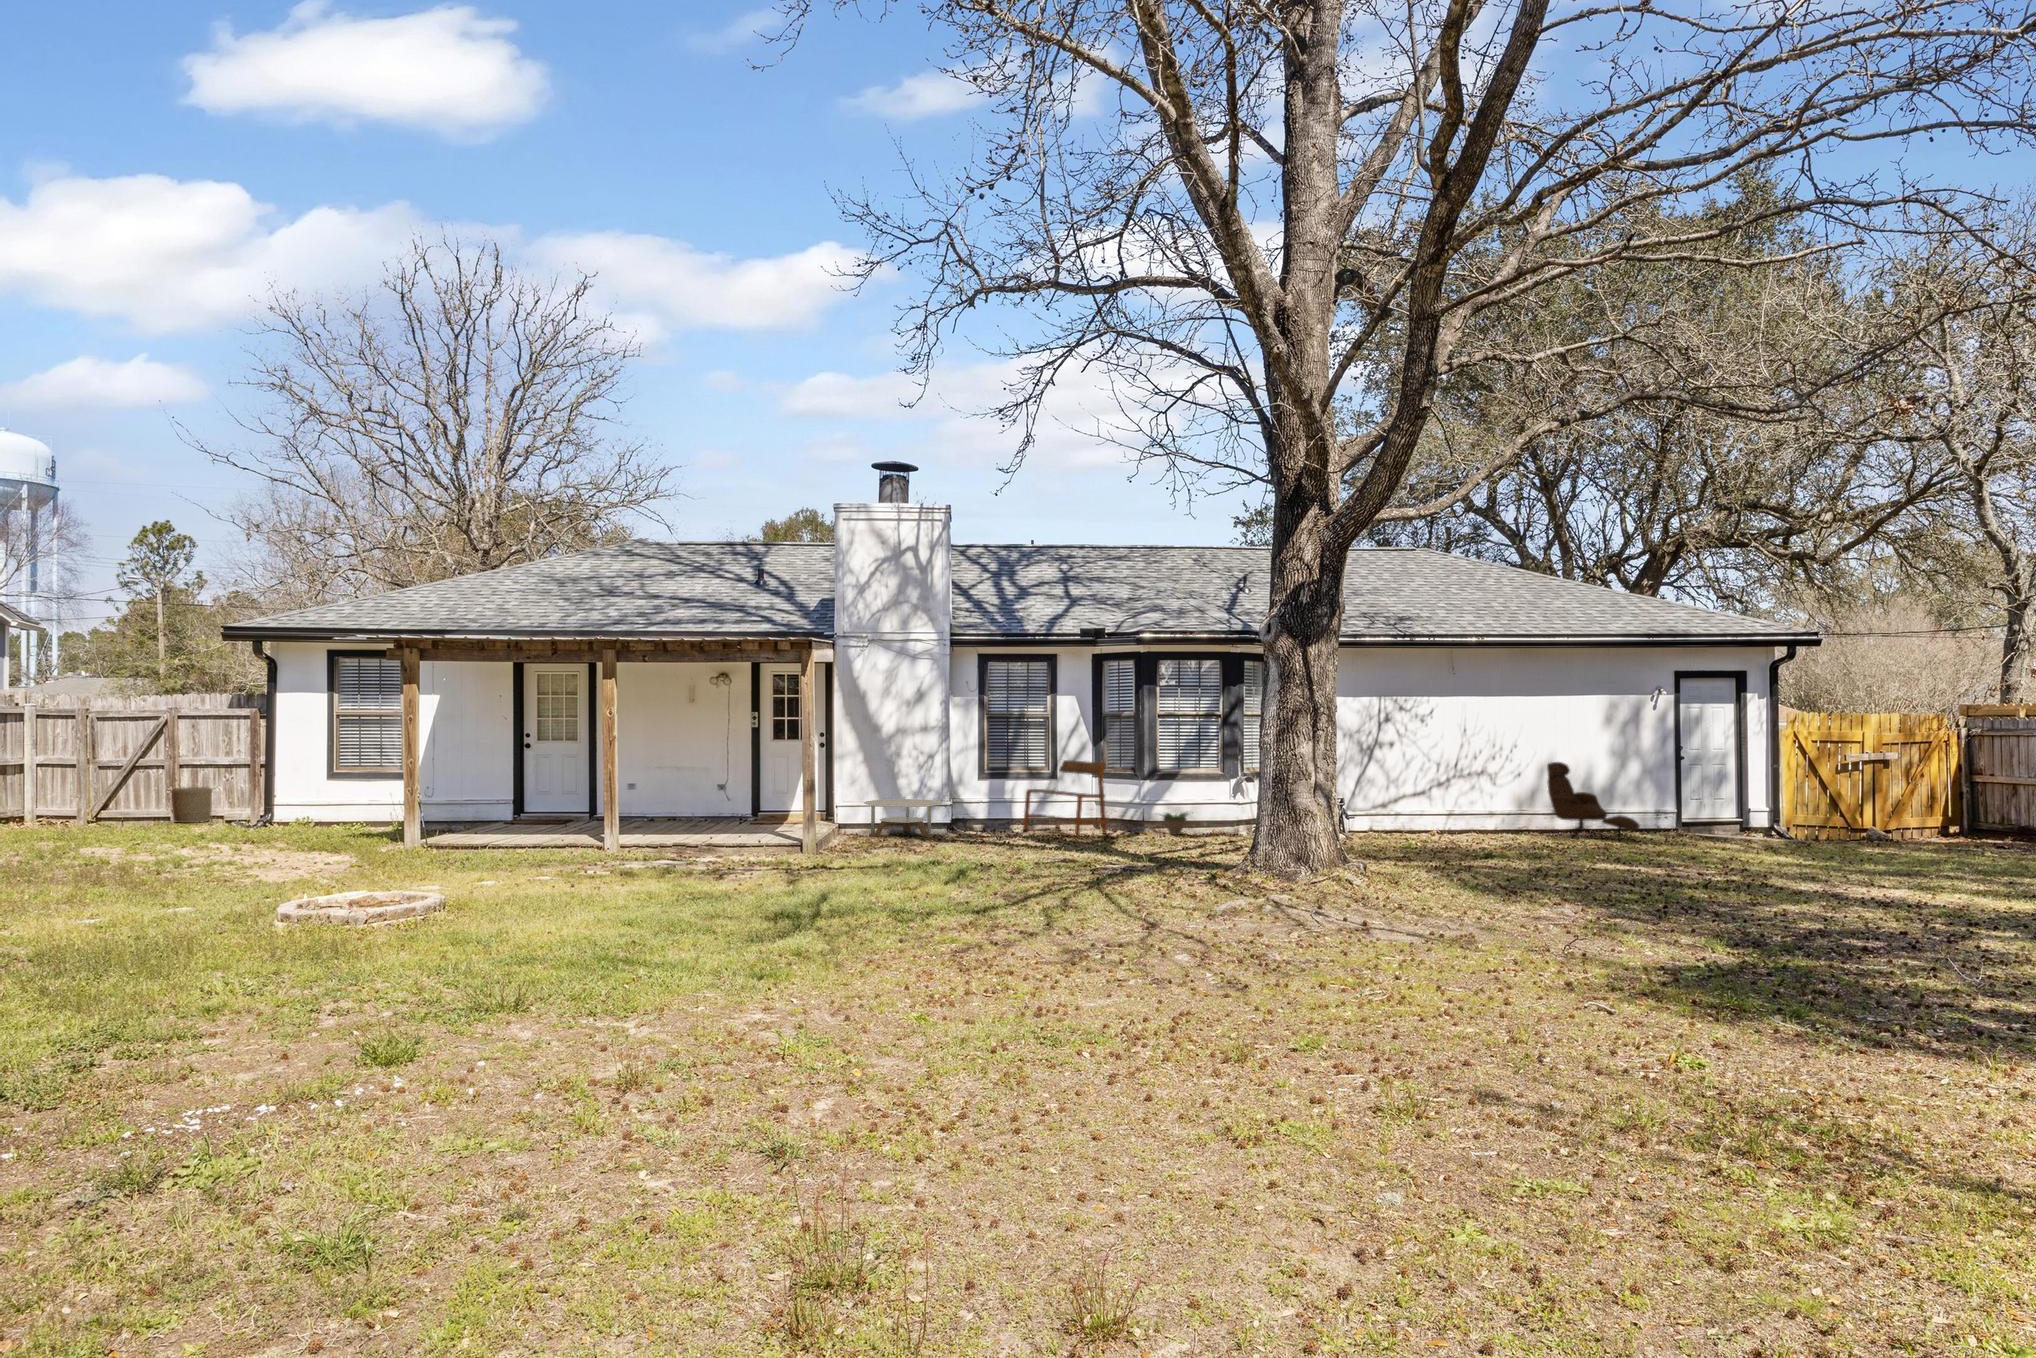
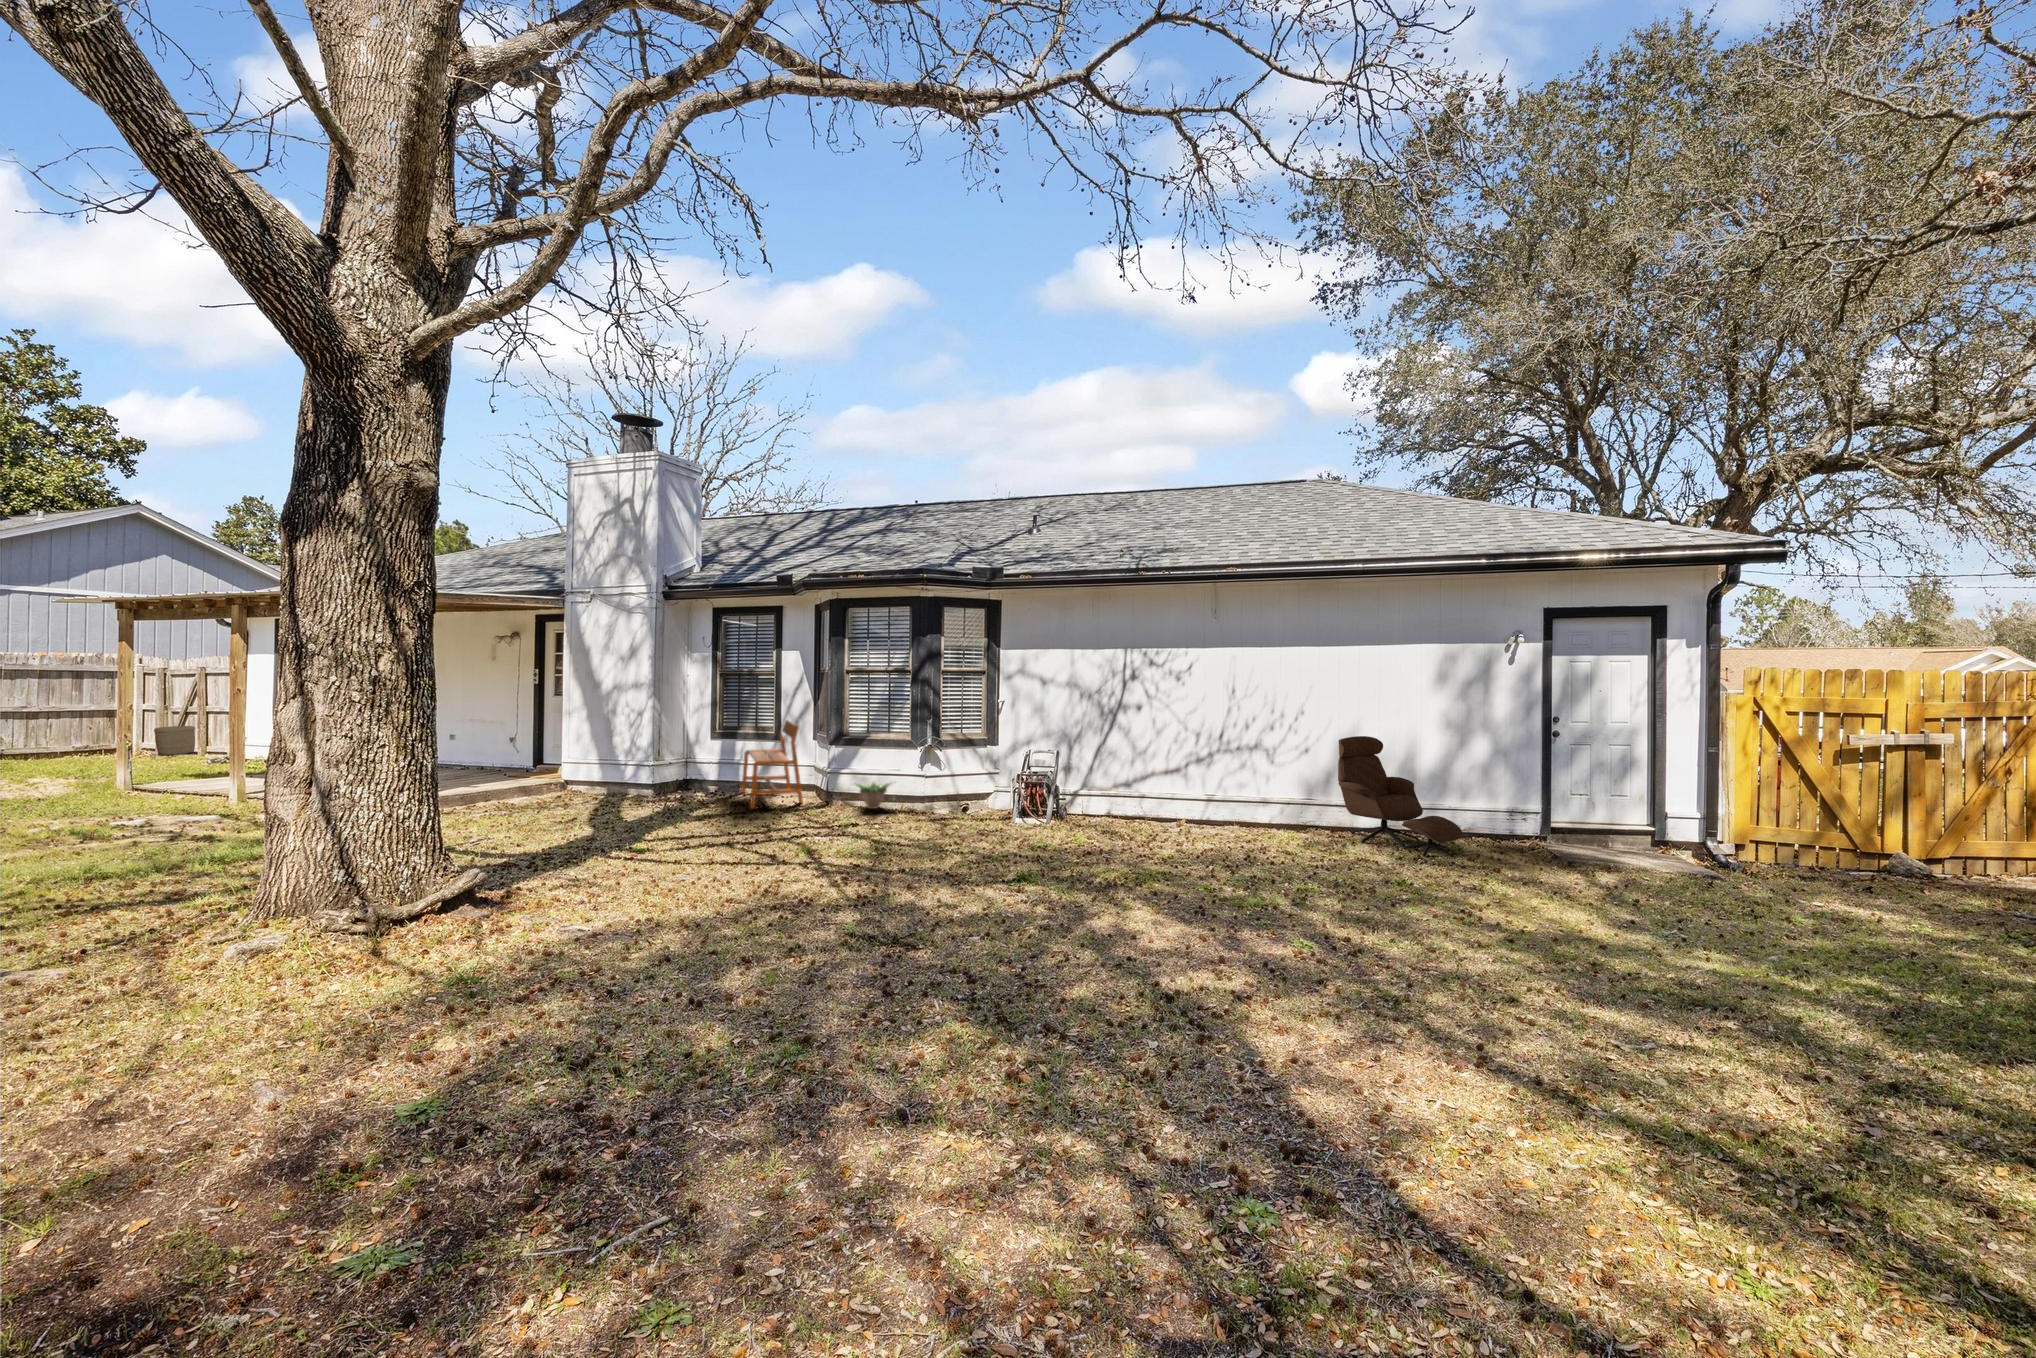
round table: present [864,799,943,837] -> none [554,756,647,801]

